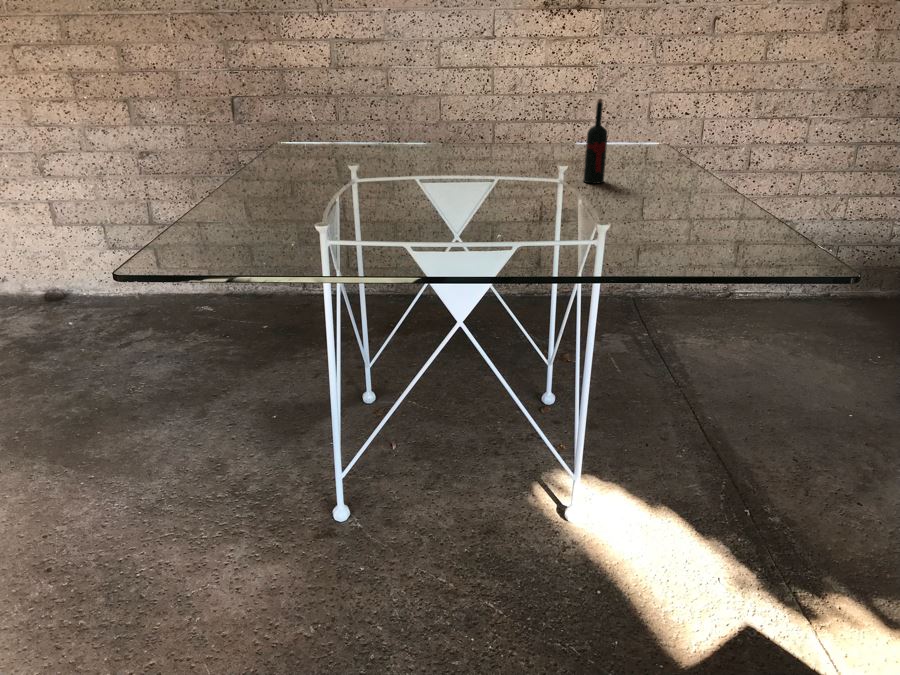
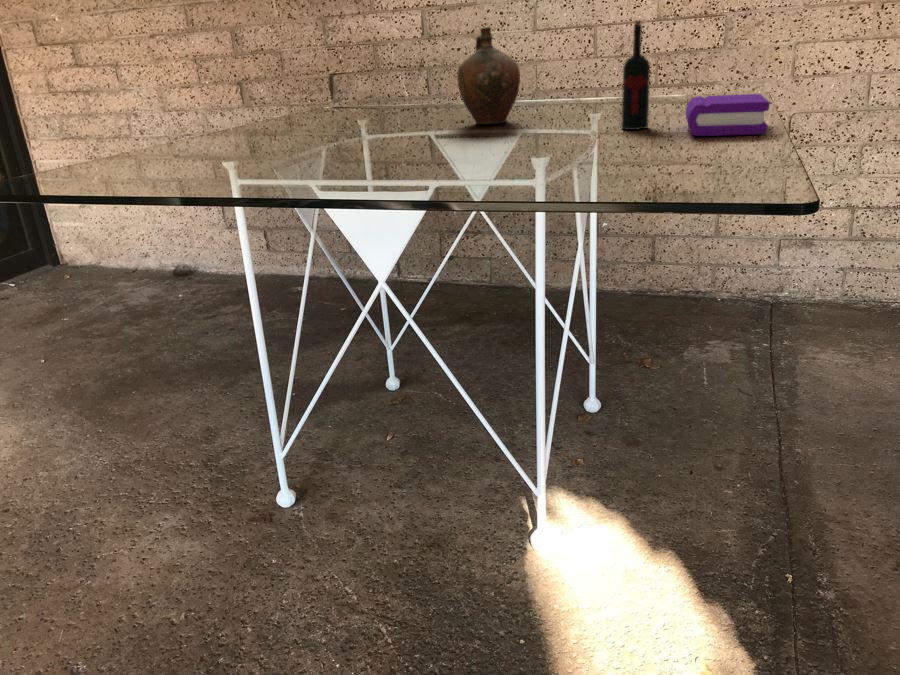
ceramic jug: none [436,91,492,173] -> present [457,27,520,124]
book: none [632,158,708,195] -> present [686,94,769,136]

